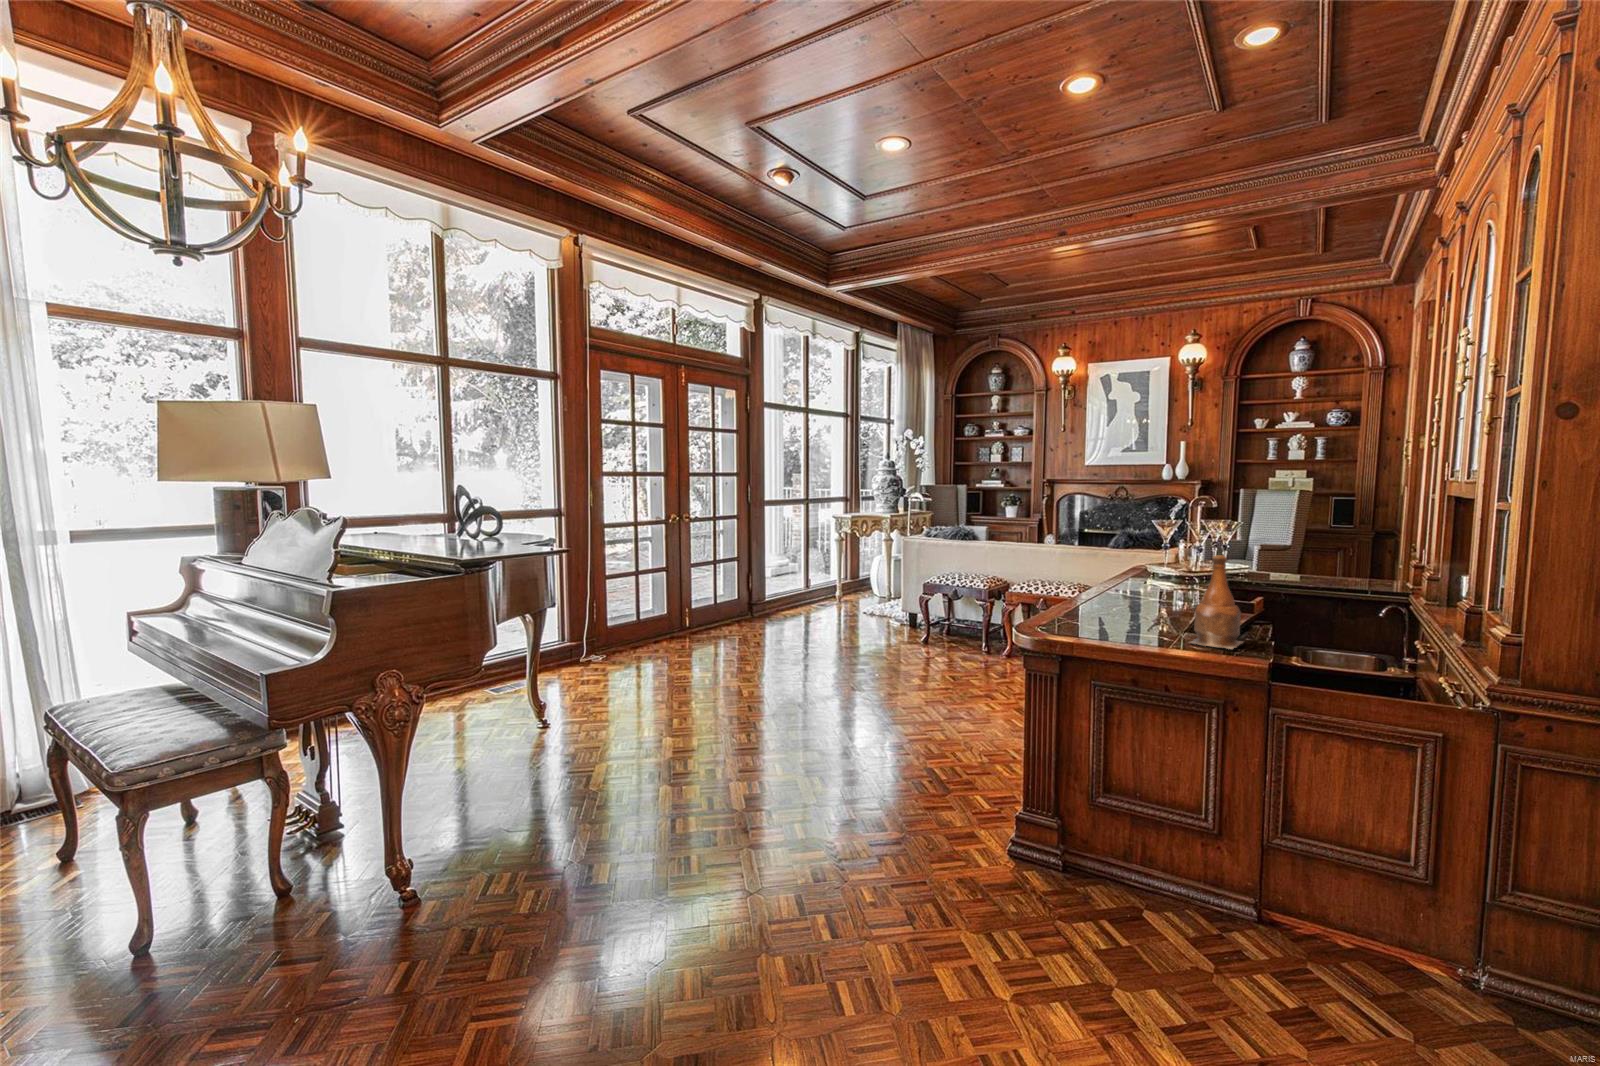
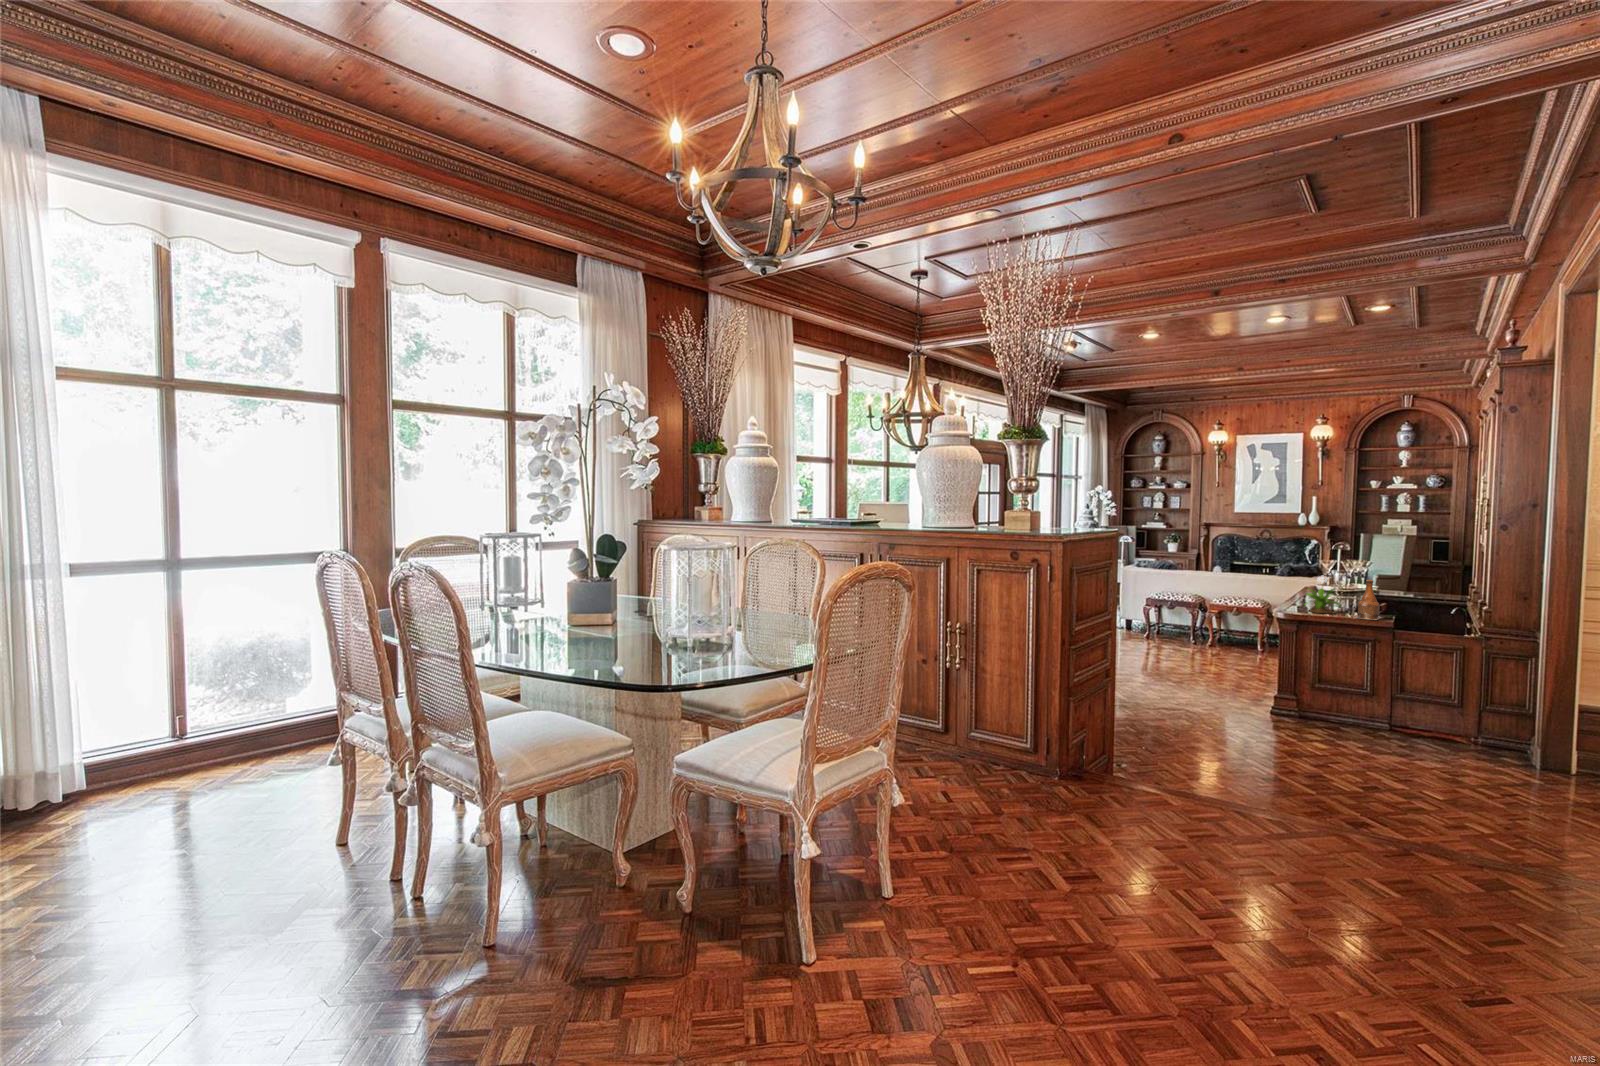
potted flower: none [1090,541,1166,630] -> present [1307,577,1341,613]

